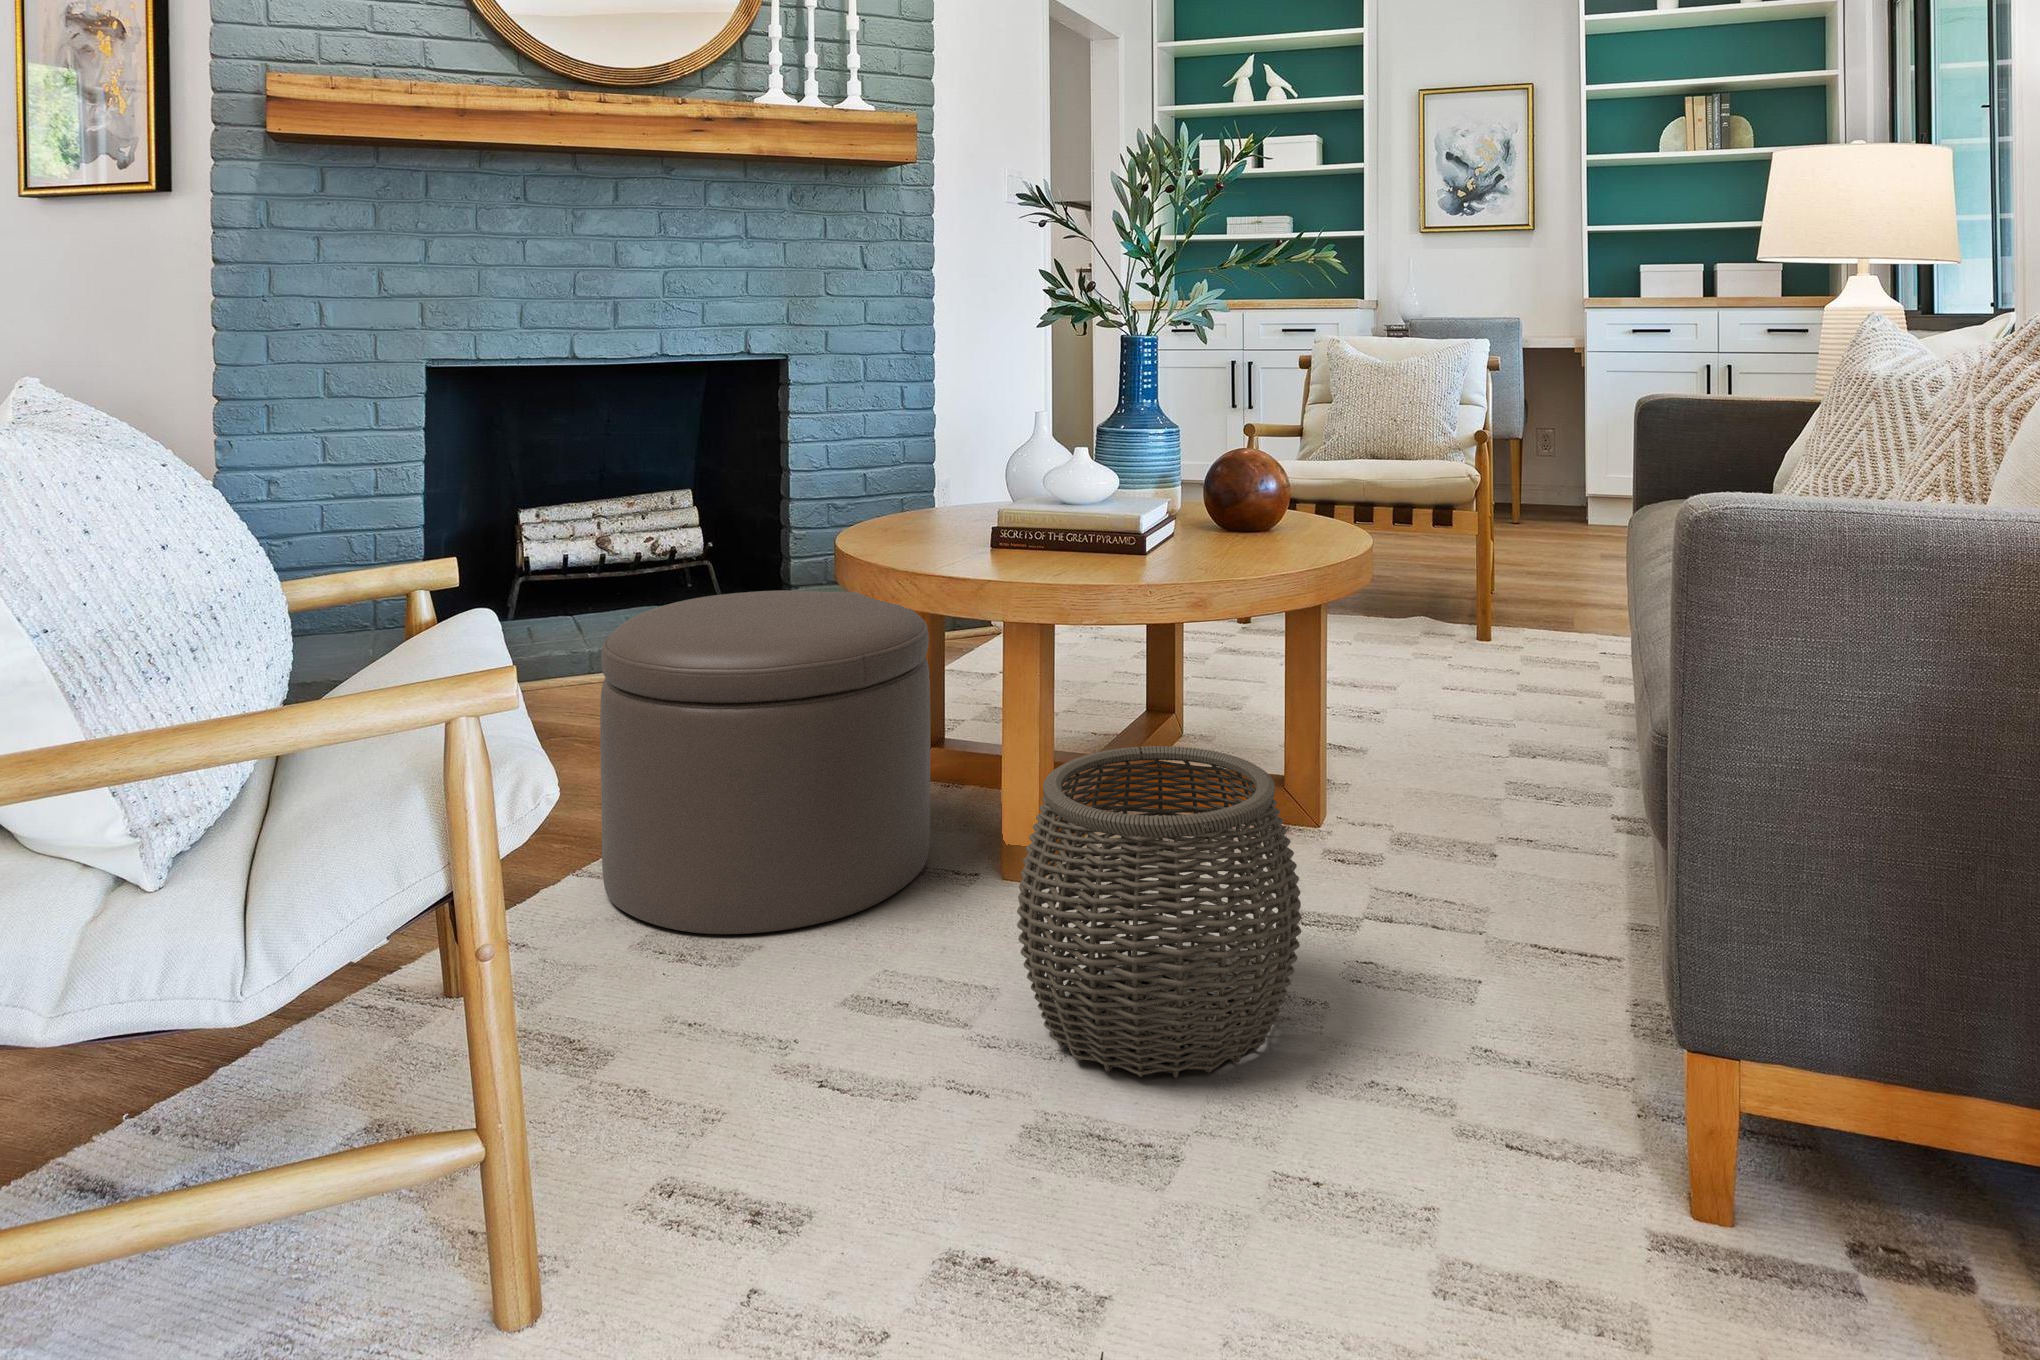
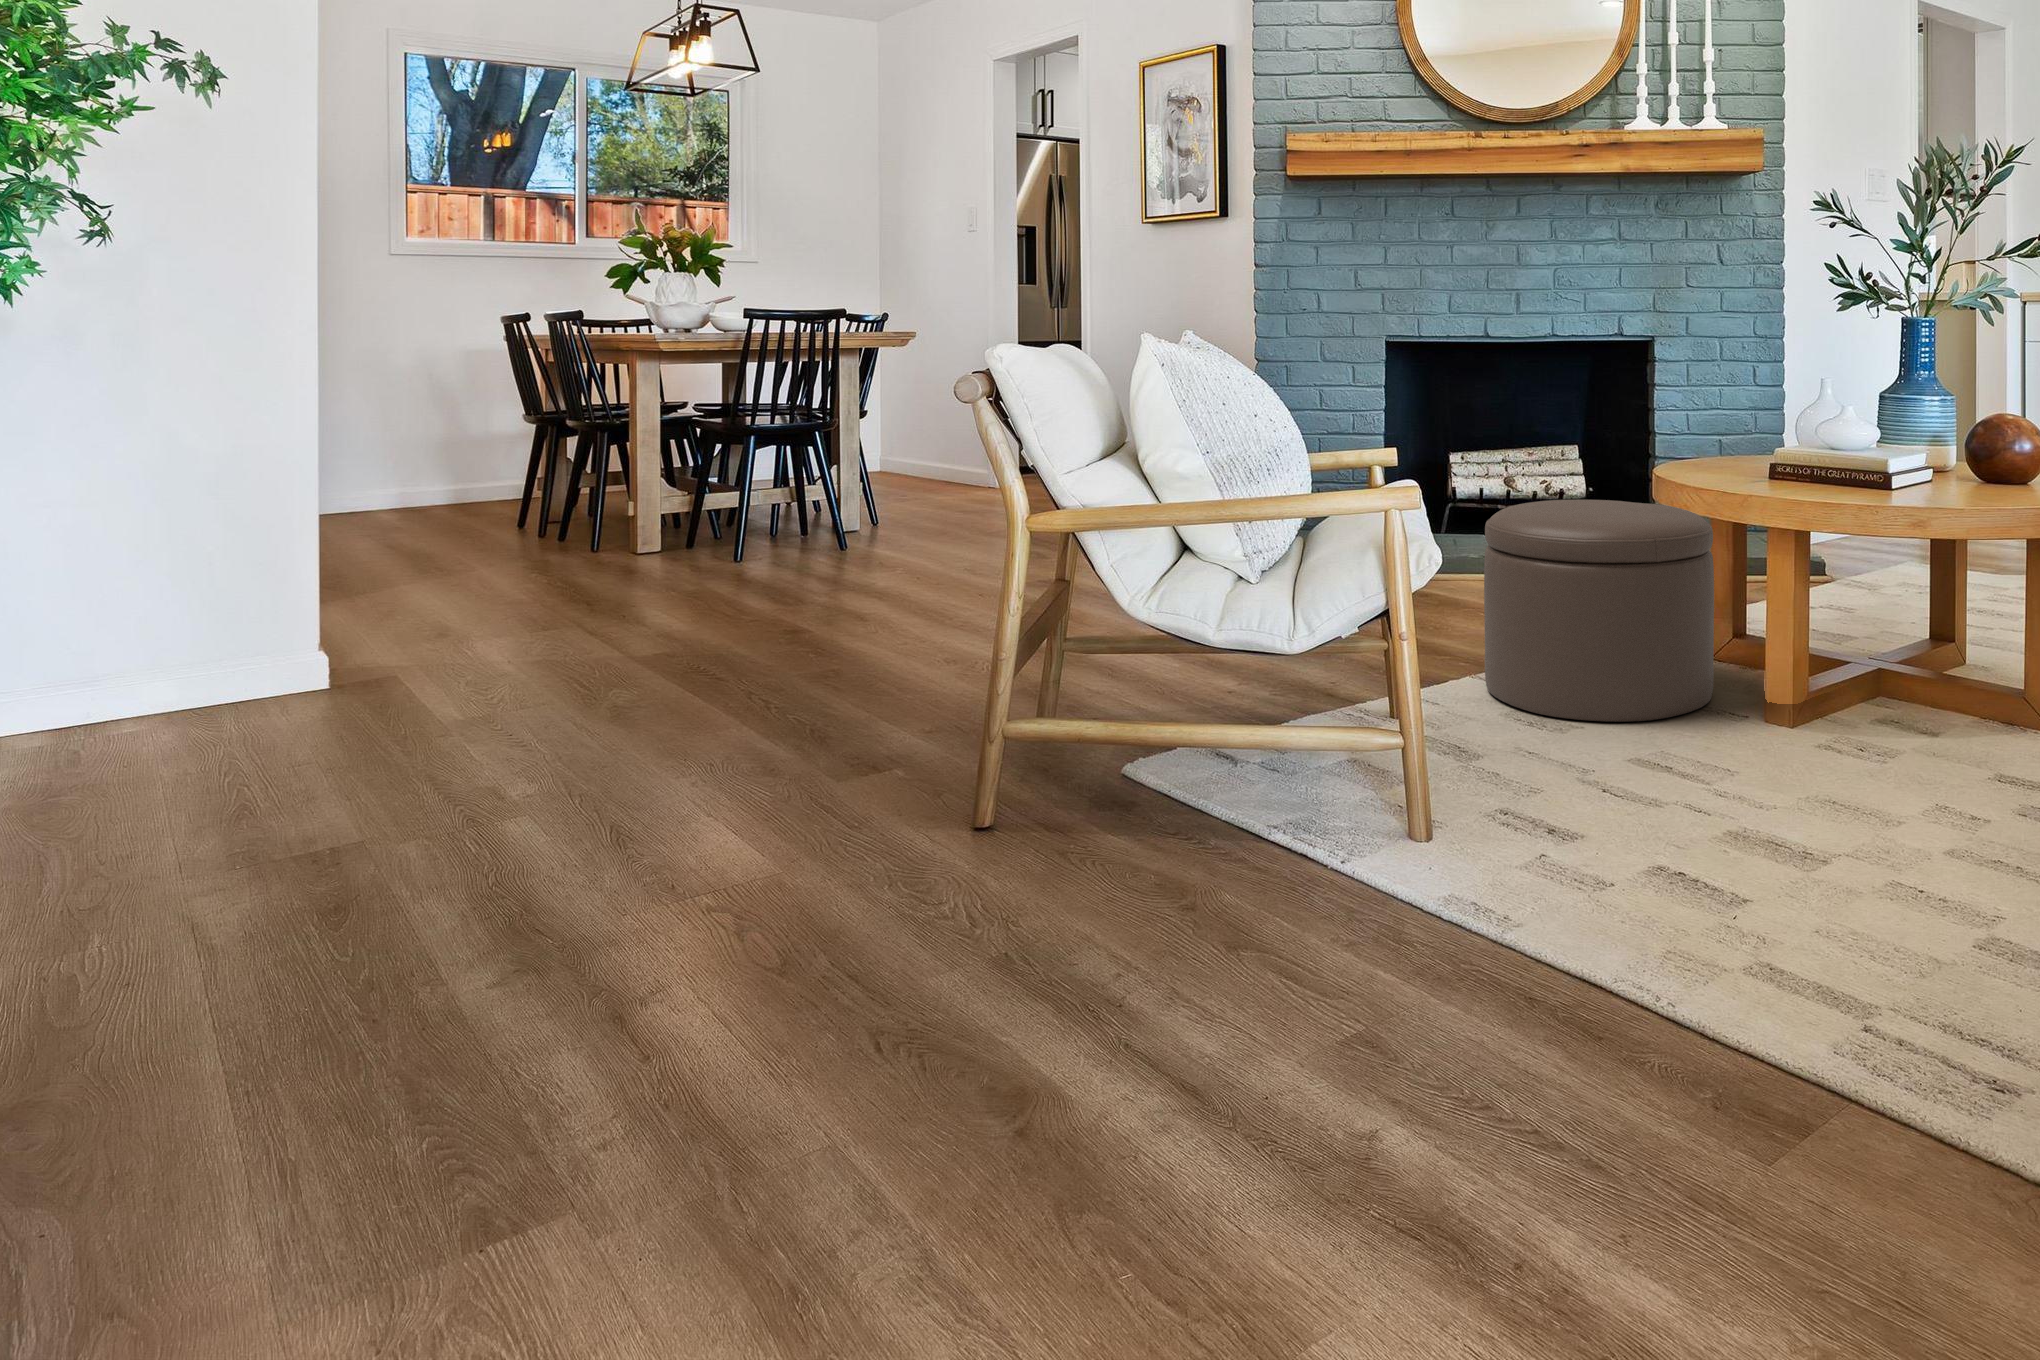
woven basket: present [1017,746,1302,1078] -> none [1737,612,1955,827]

